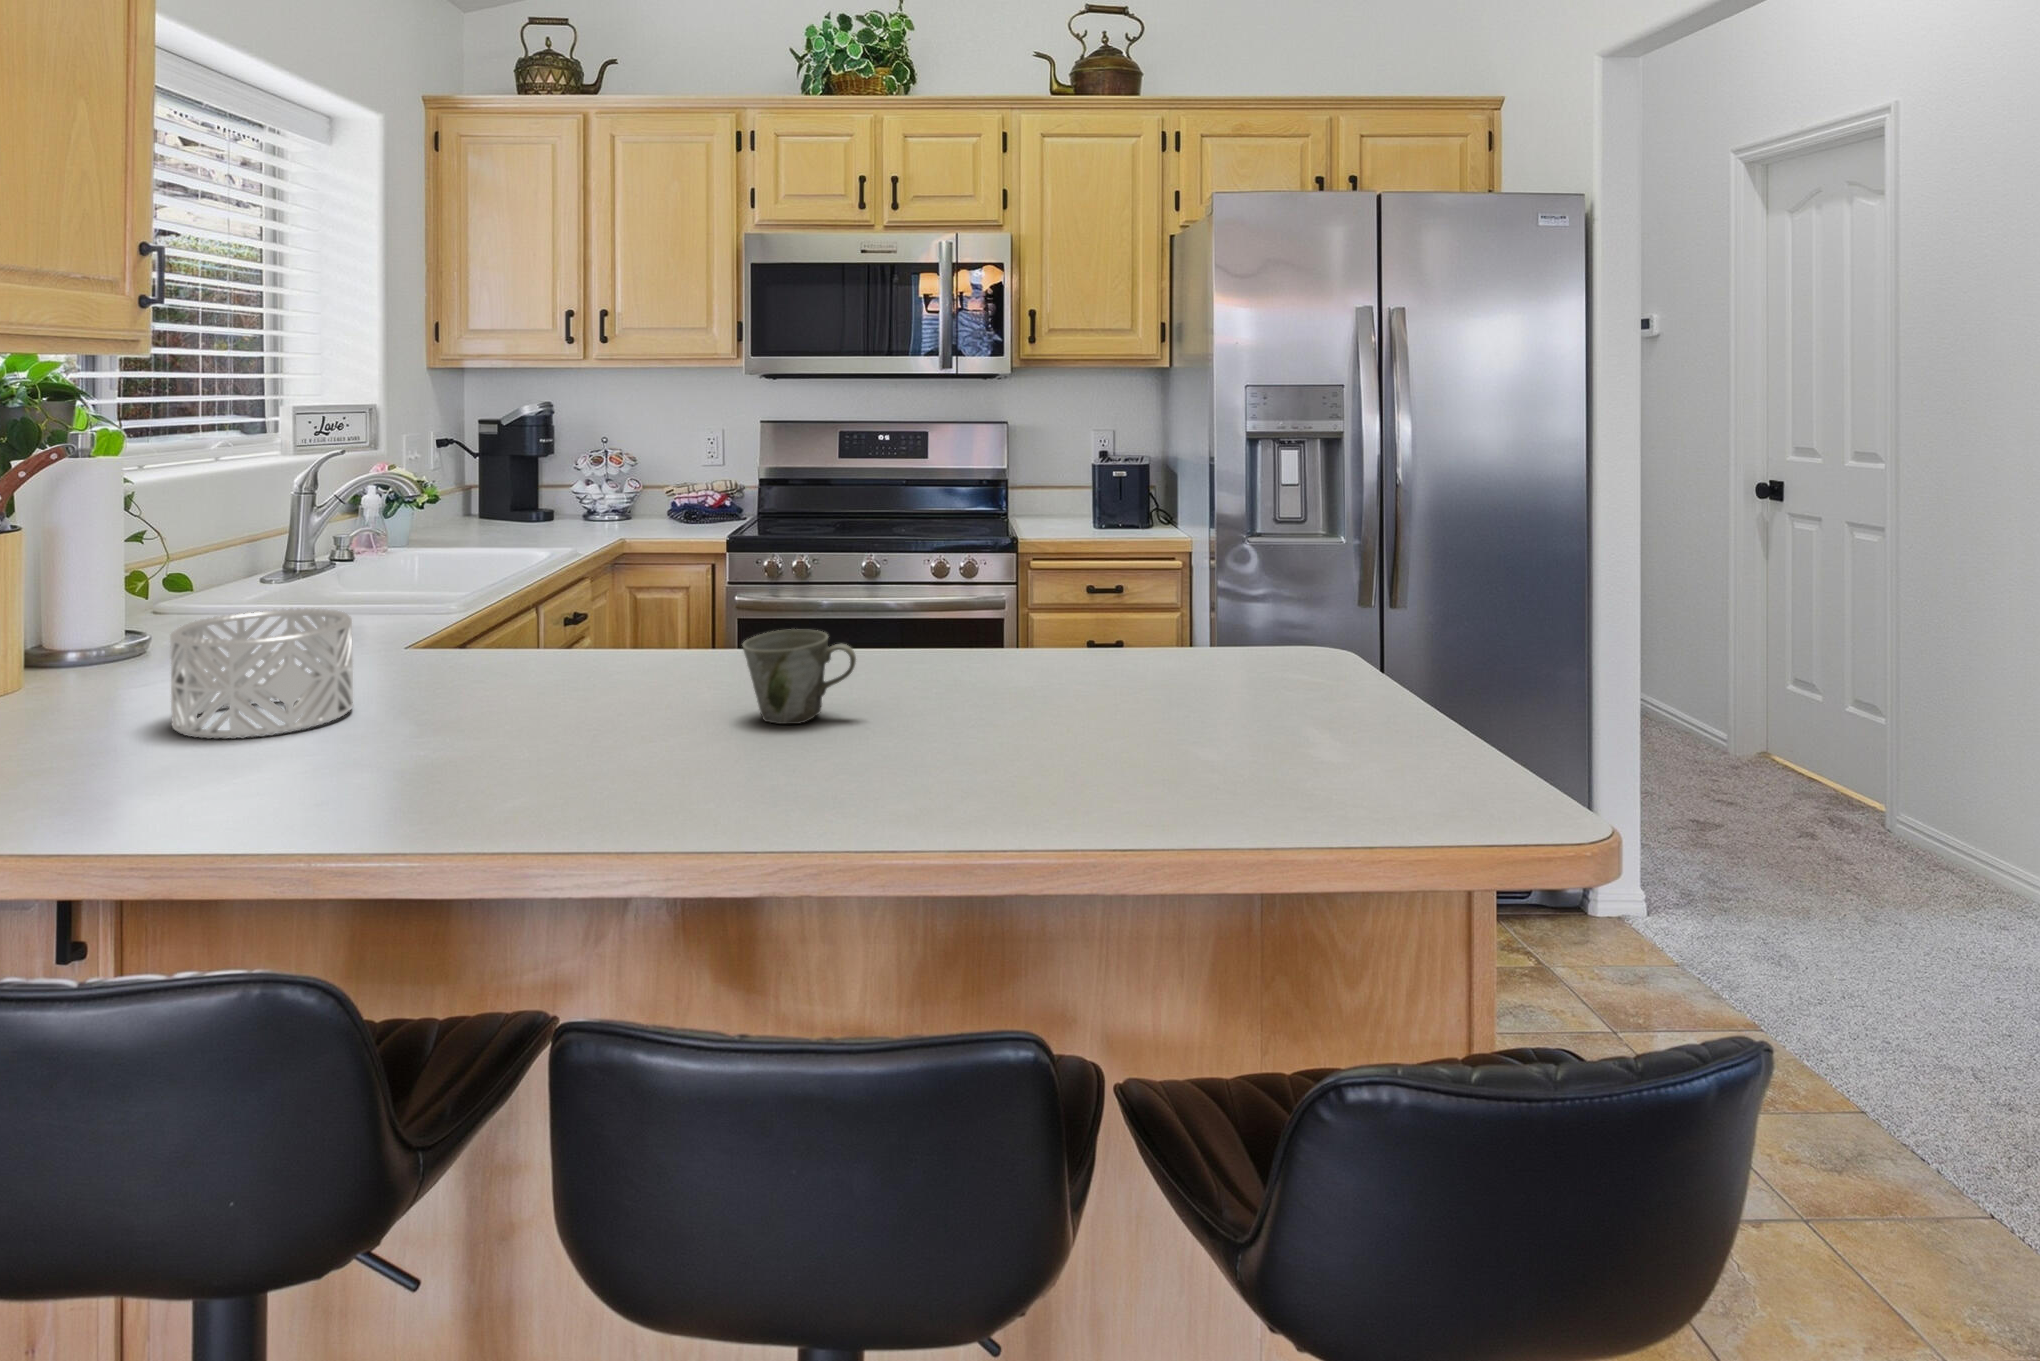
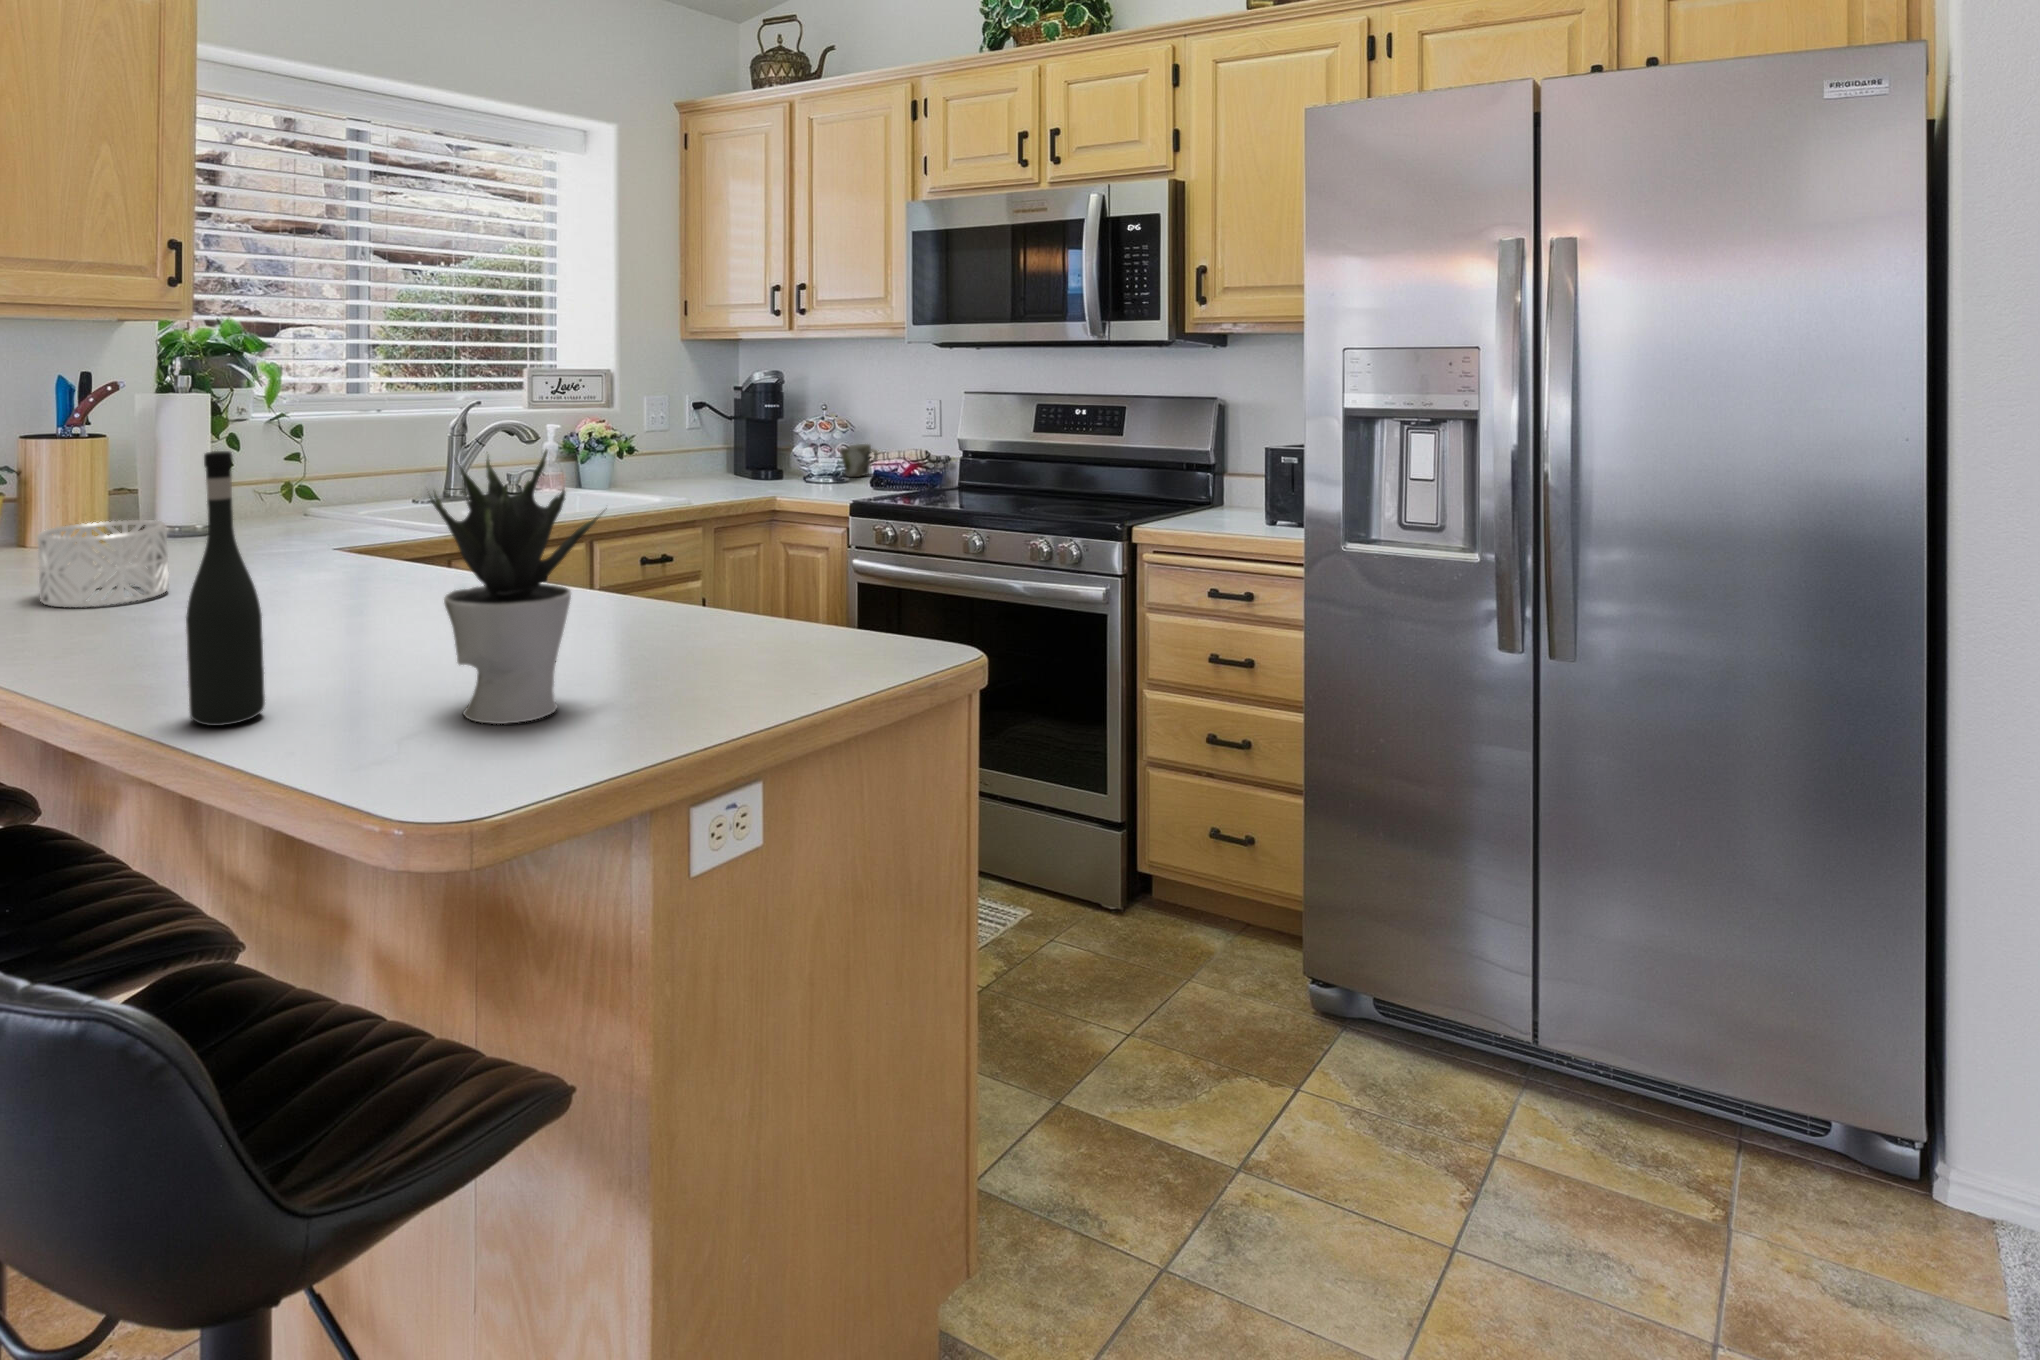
potted plant: none [1052,472,1221,738] -> present [430,450,607,724]
wine bottle: none [919,488,998,788] -> present [186,451,265,726]
mug: present [743,629,856,724] -> present [839,444,878,477]

